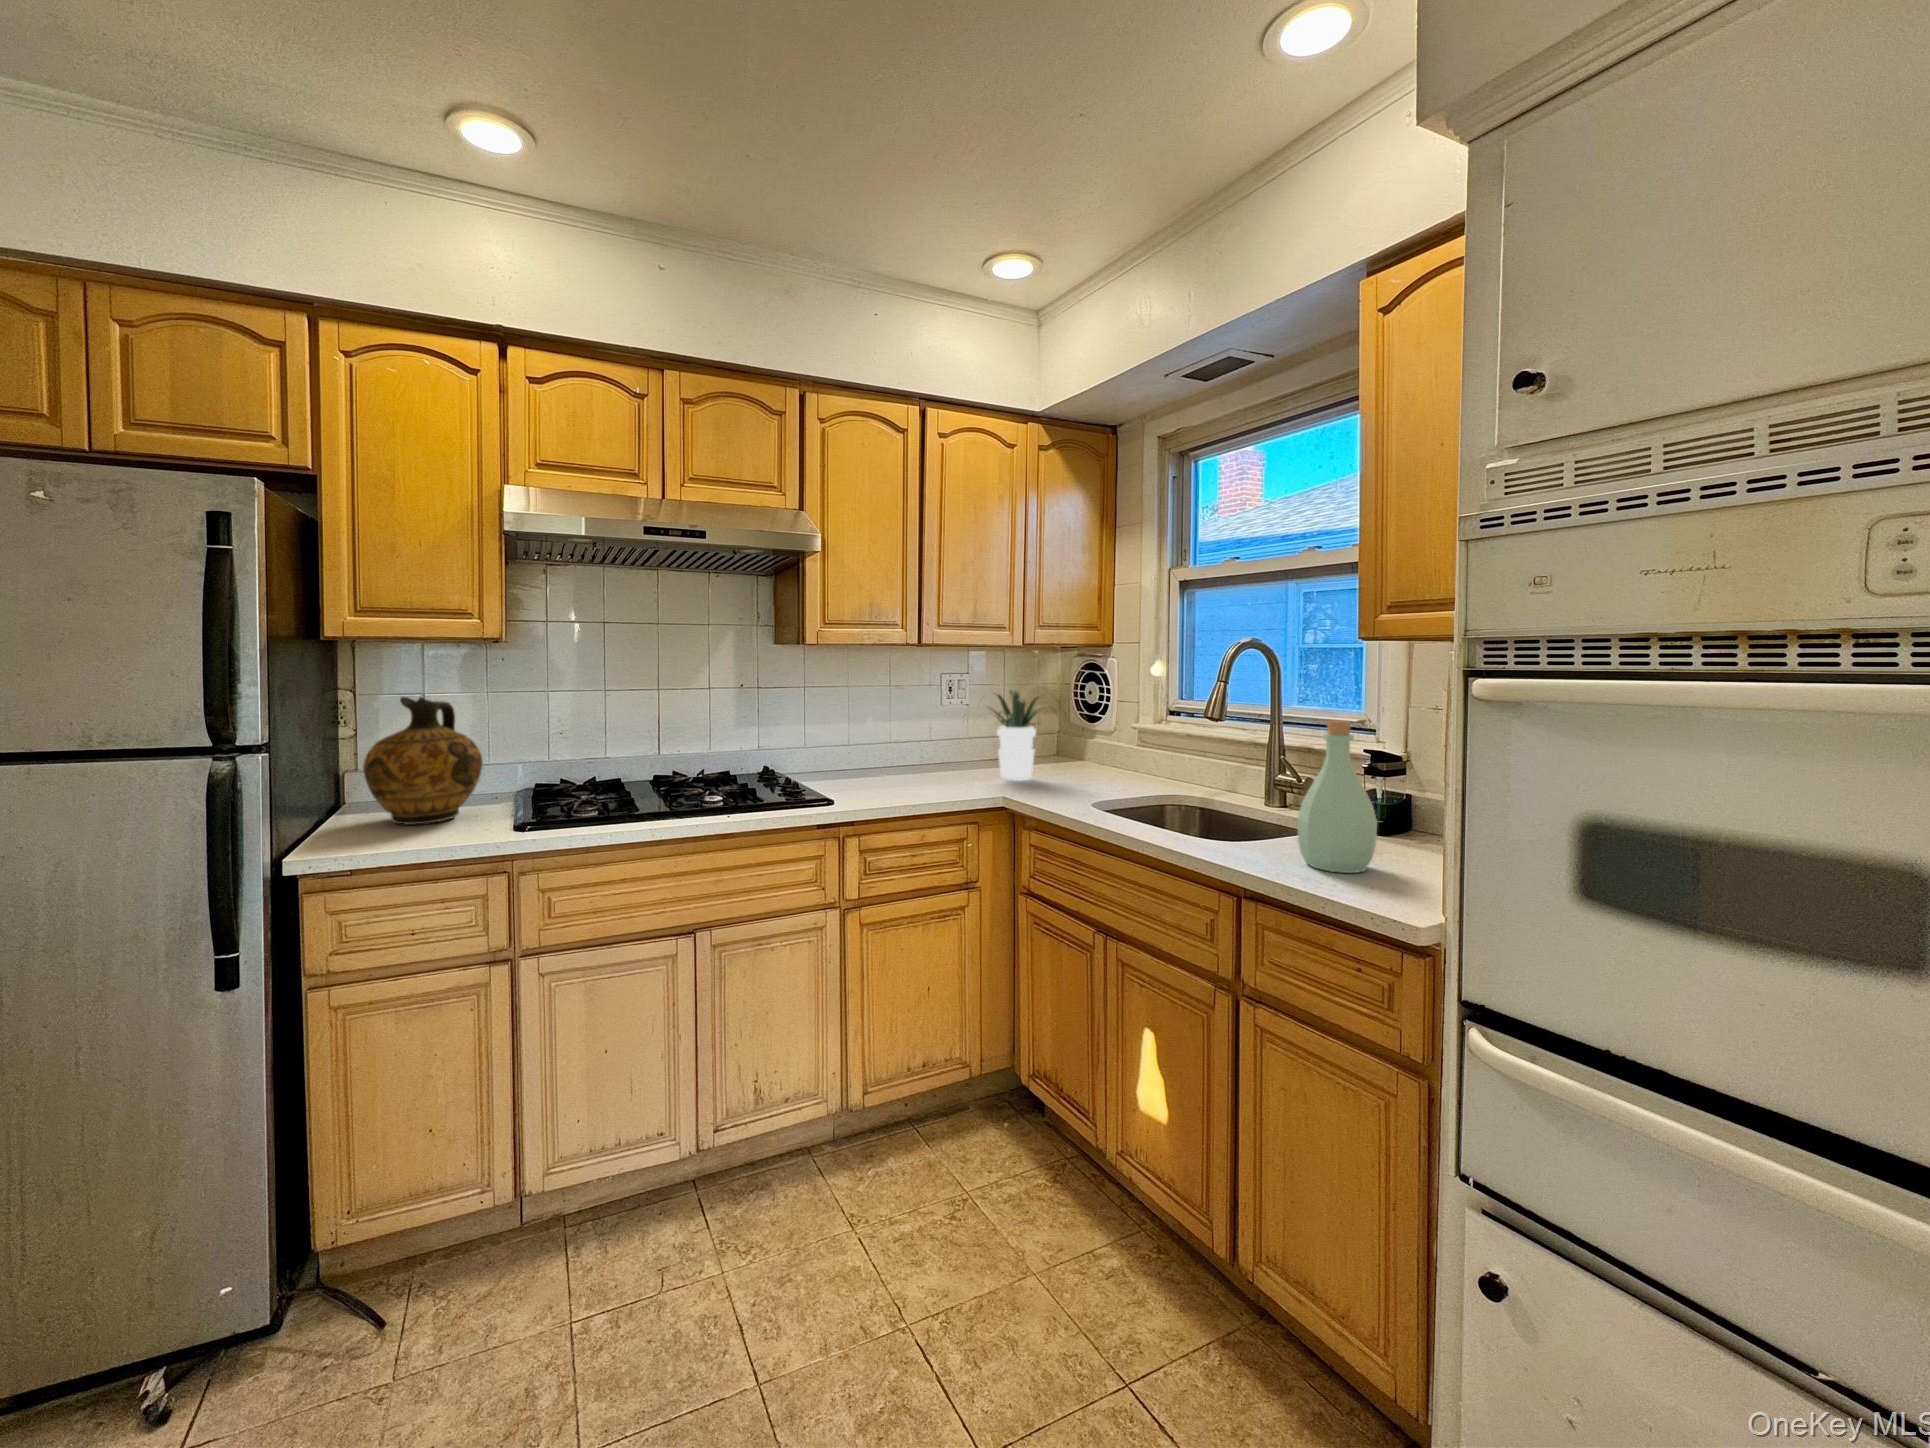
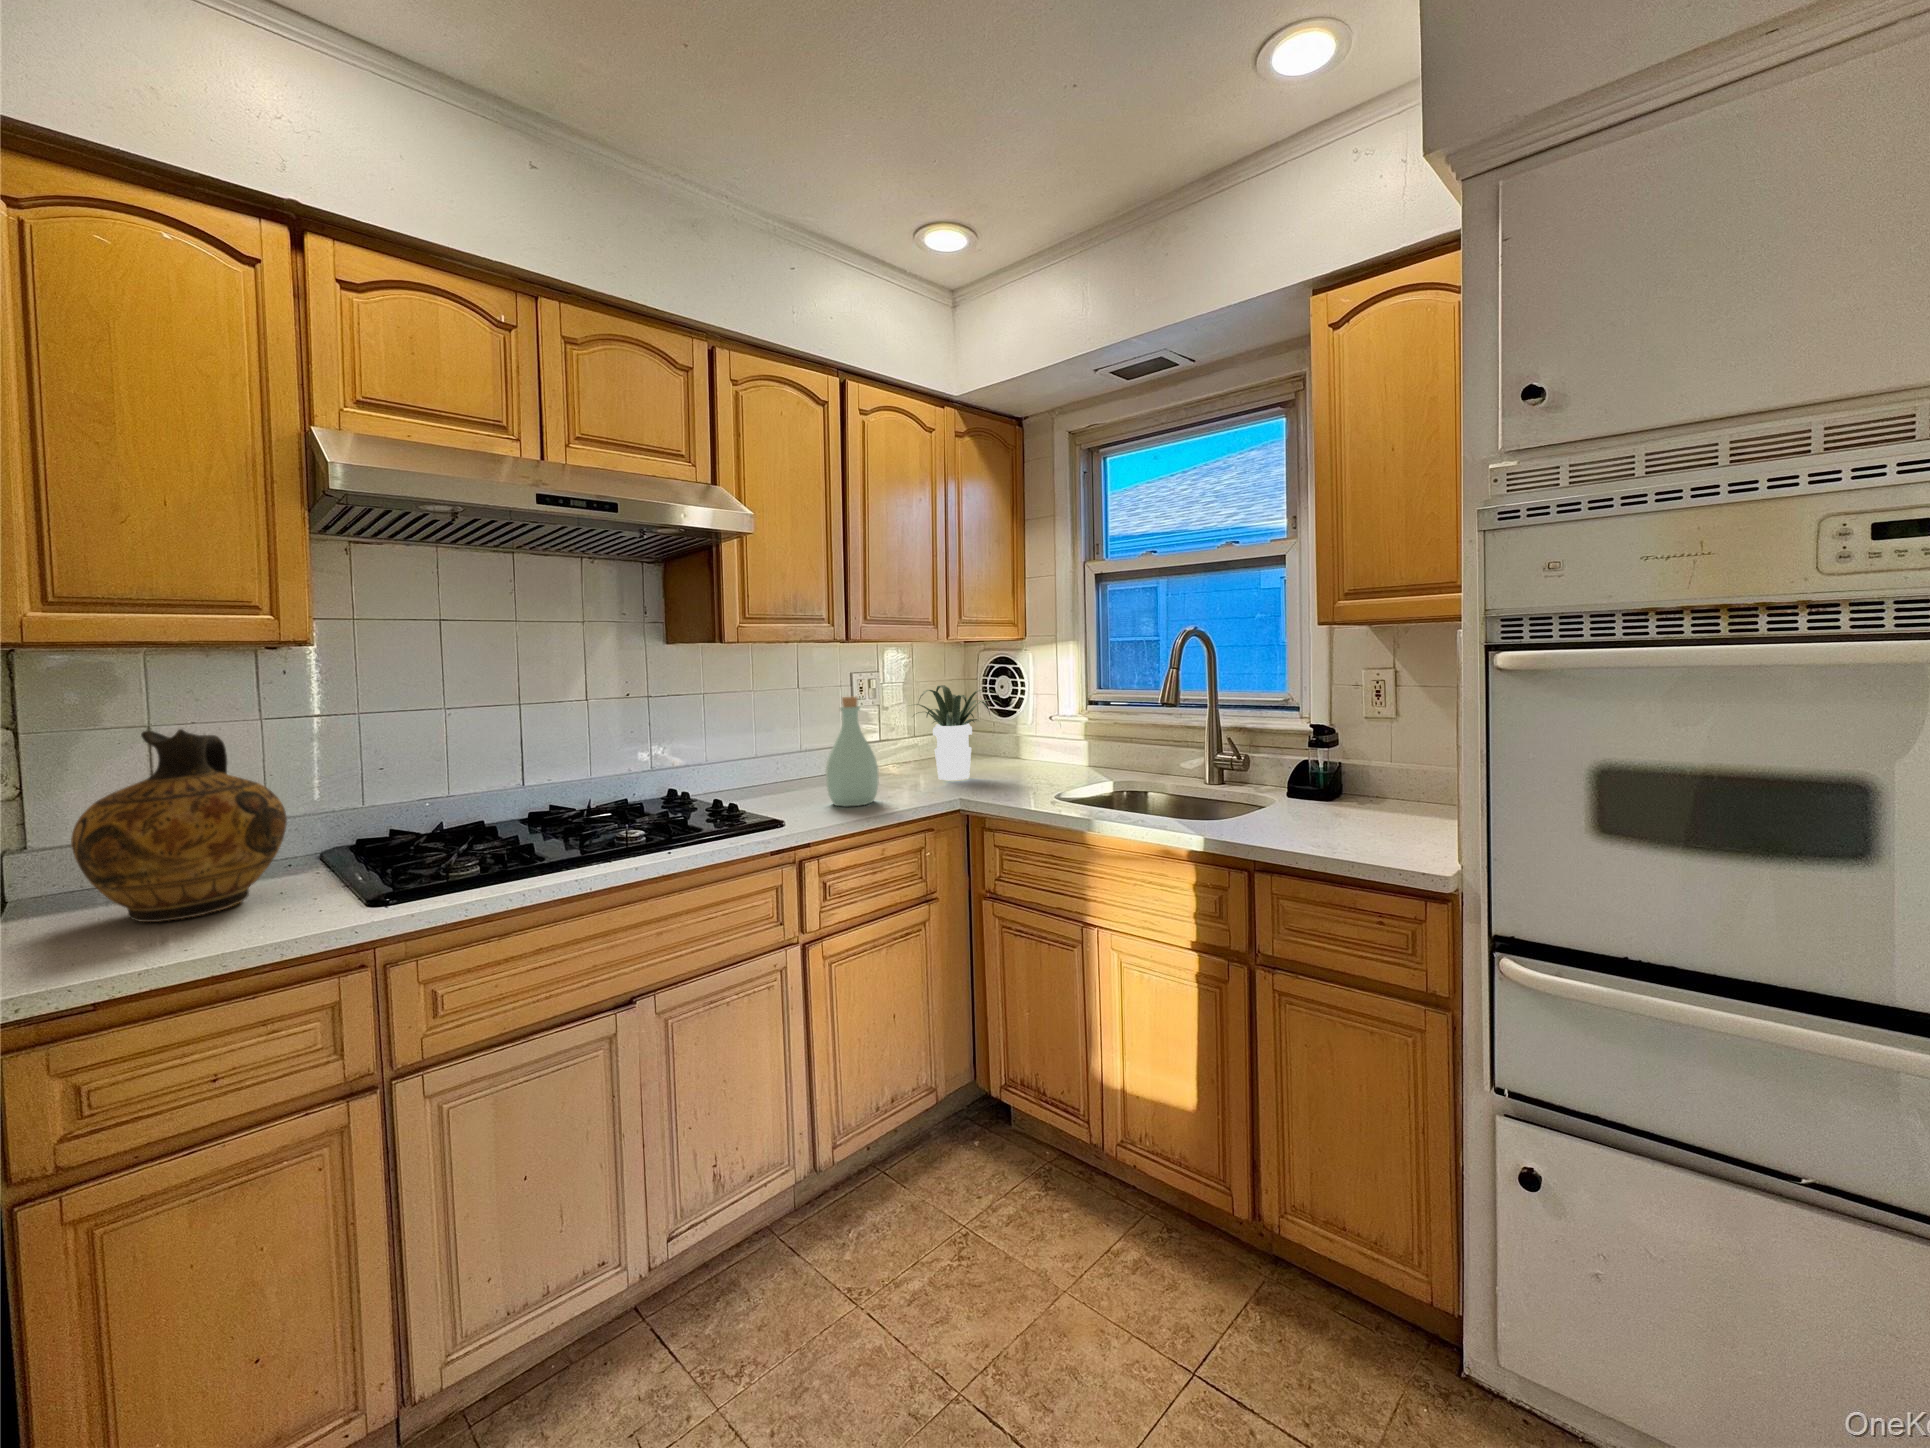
bottle: present [1297,720,1377,873] -> present [826,696,879,806]

